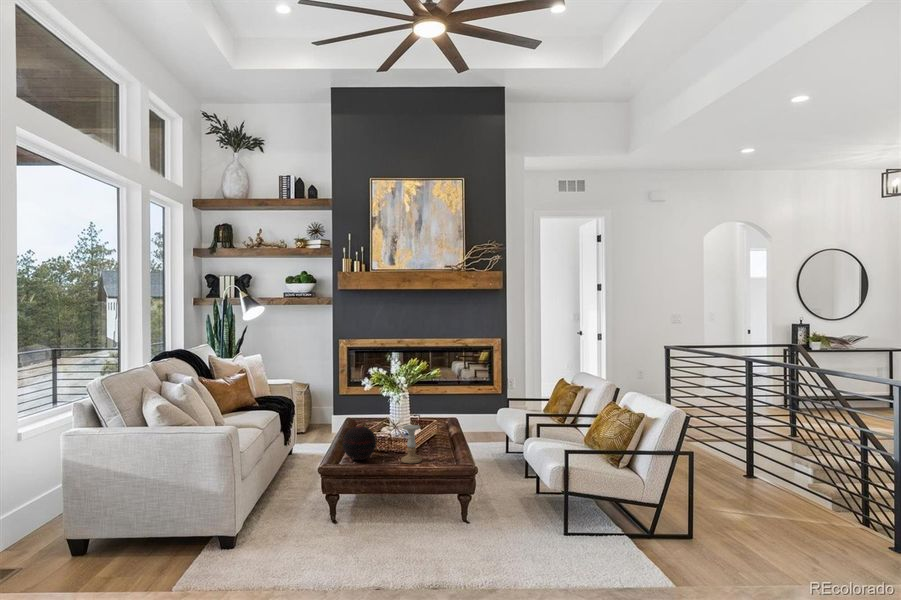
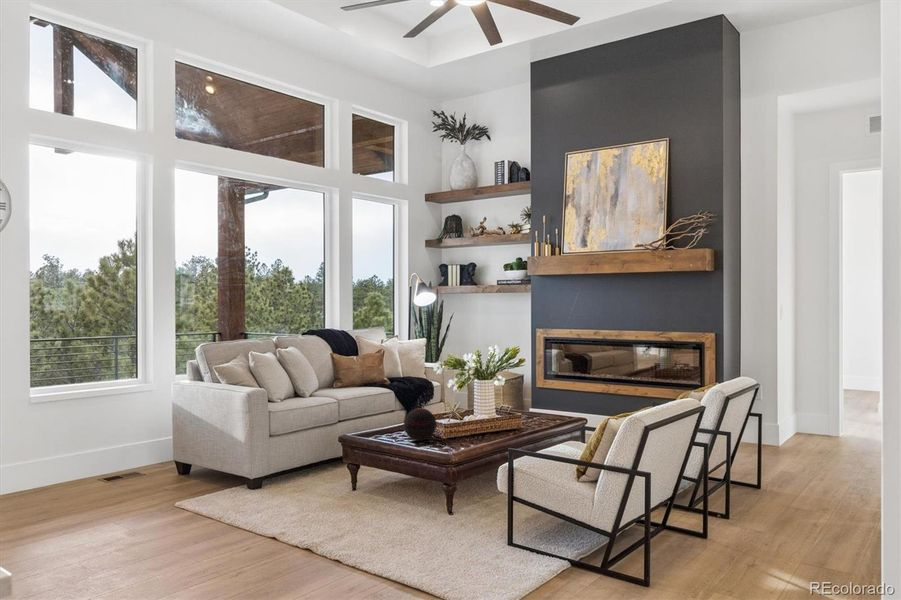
candle holder: present [401,425,422,464] -> none [445,412,466,450]

